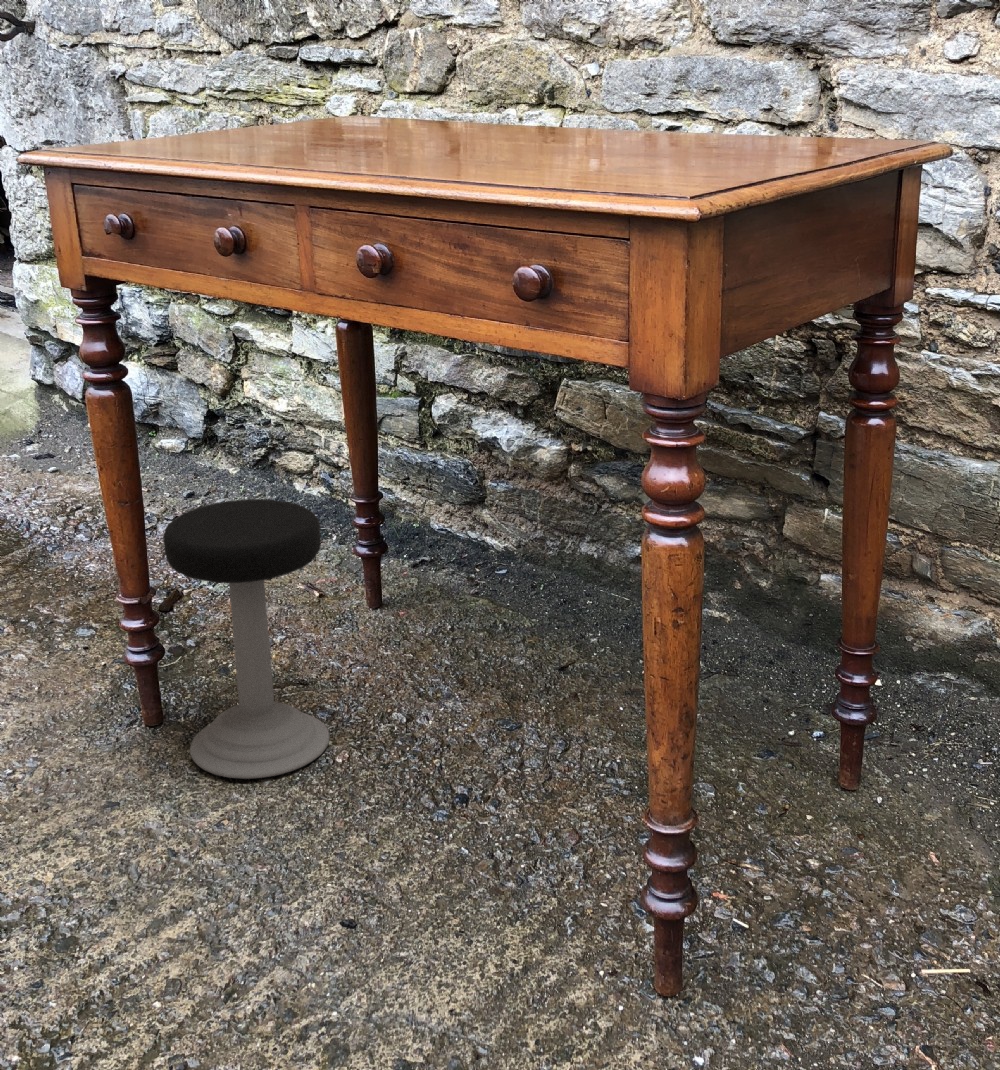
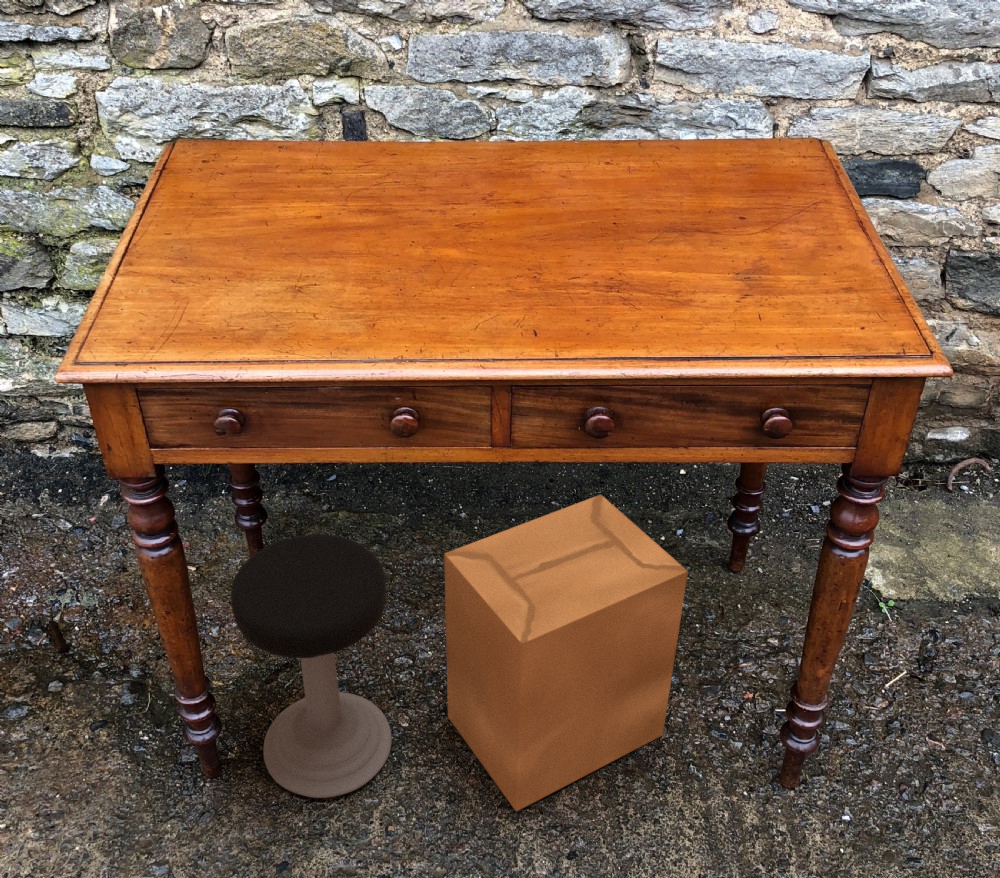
cardboard box: none [320,540,573,867] -> present [444,495,688,811]

